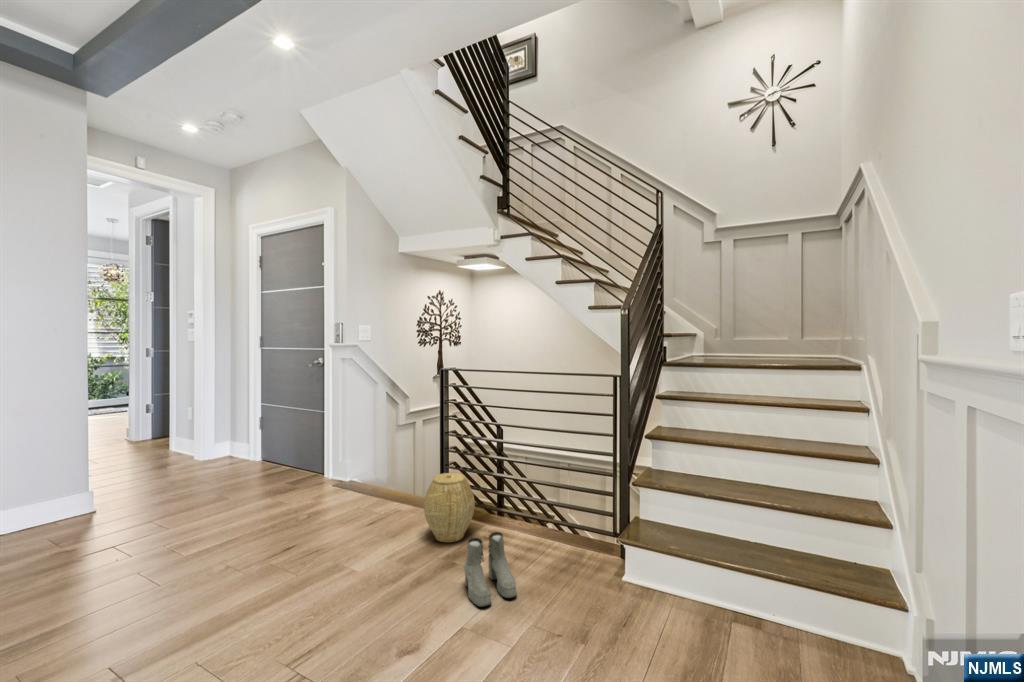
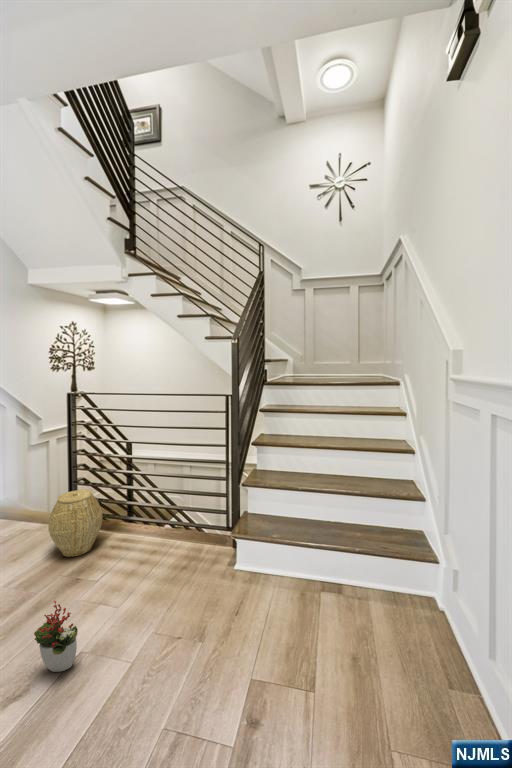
boots: present [464,532,516,607] -> none [86,545,139,623]
decorative plant: none [424,568,462,640] -> present [34,601,78,672]

